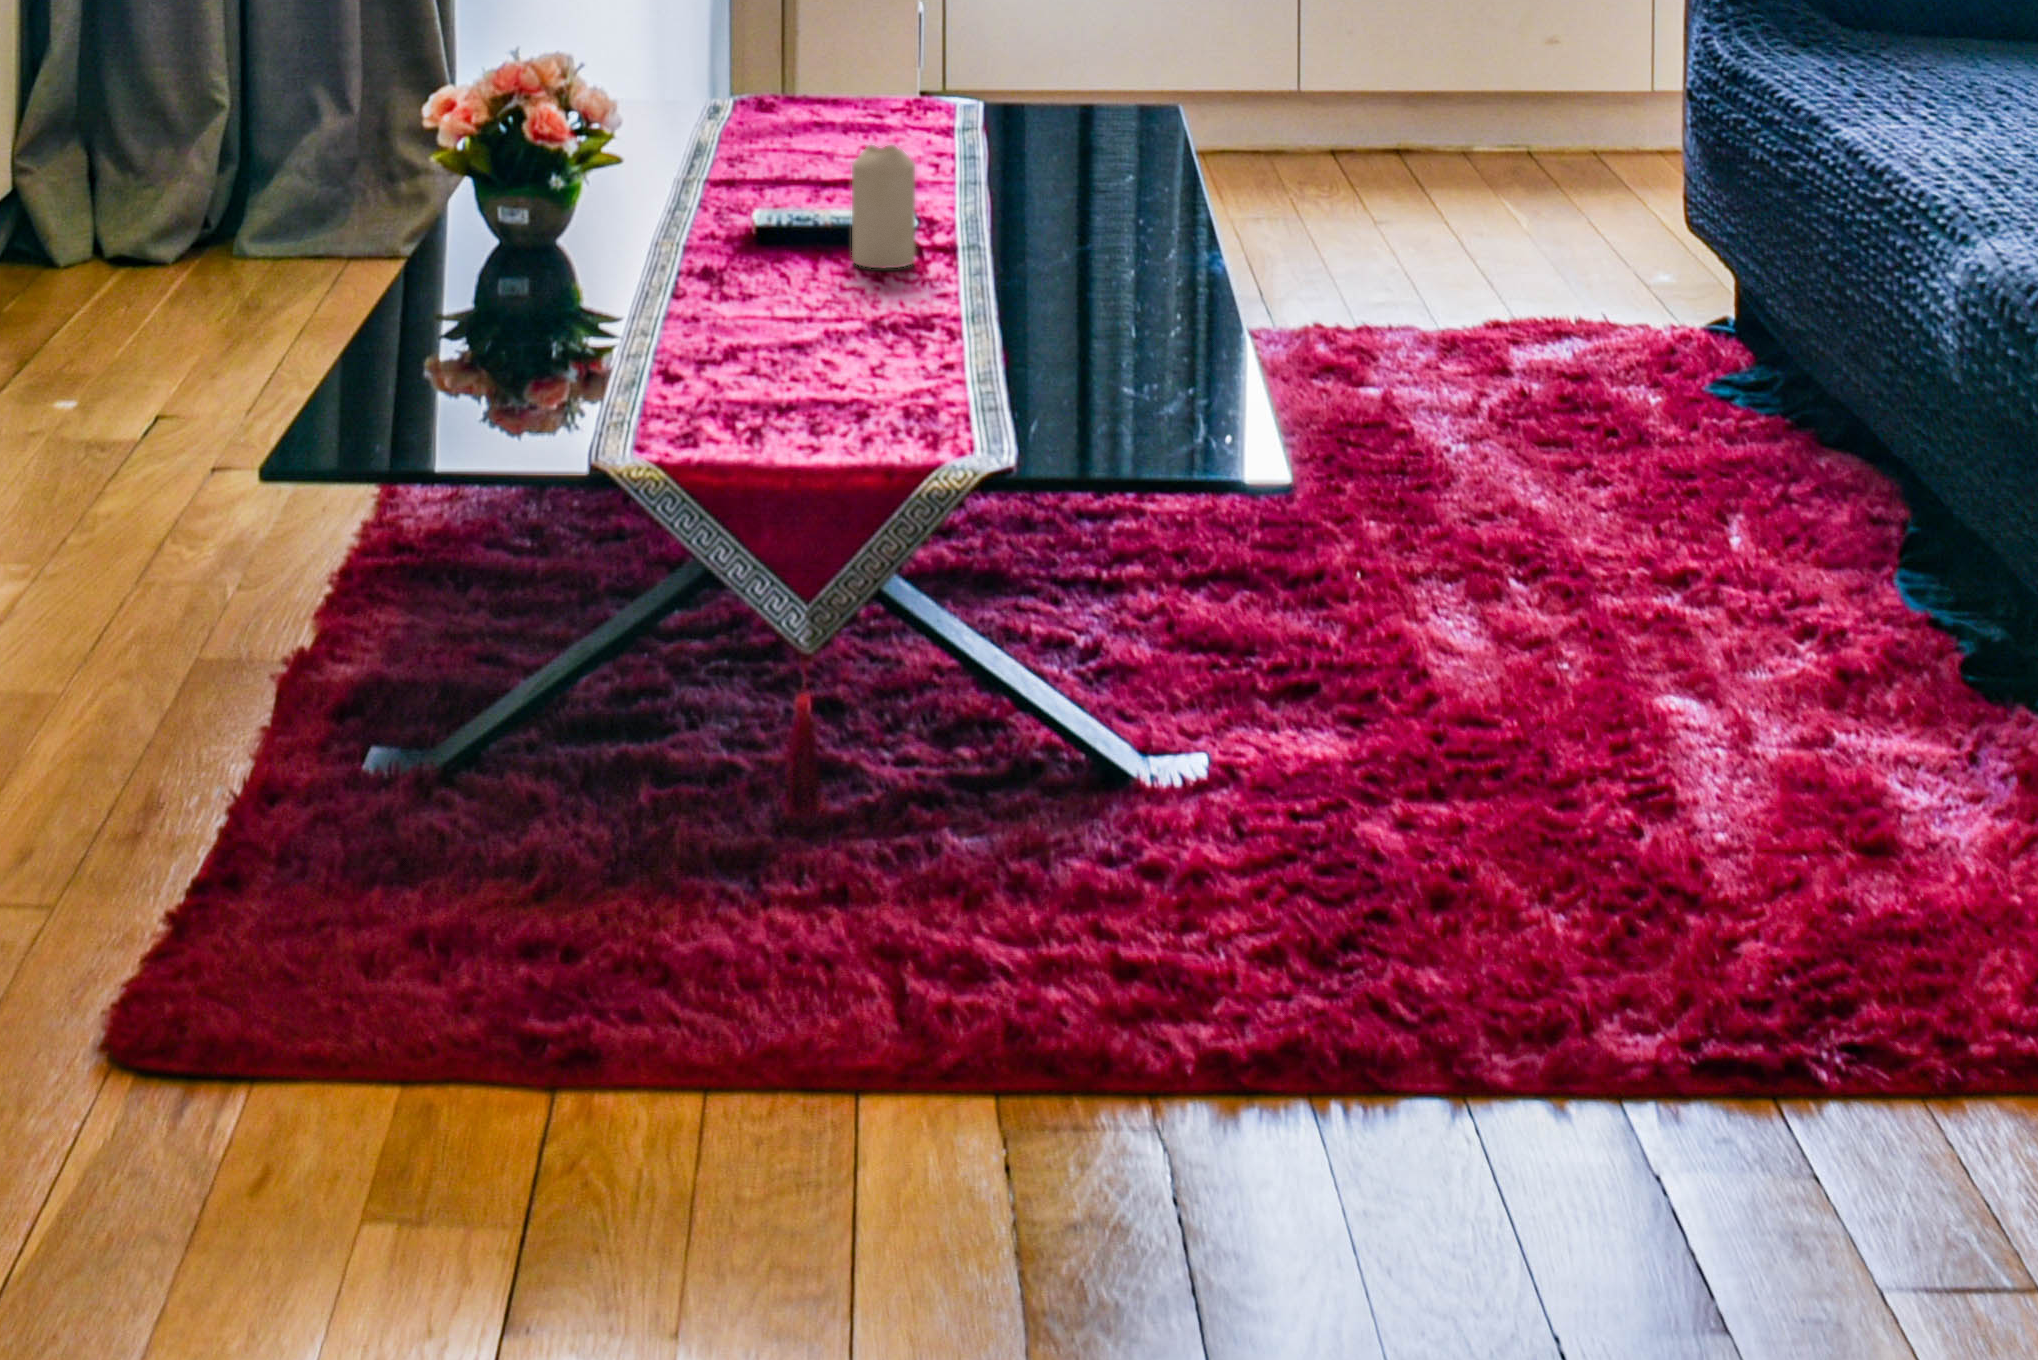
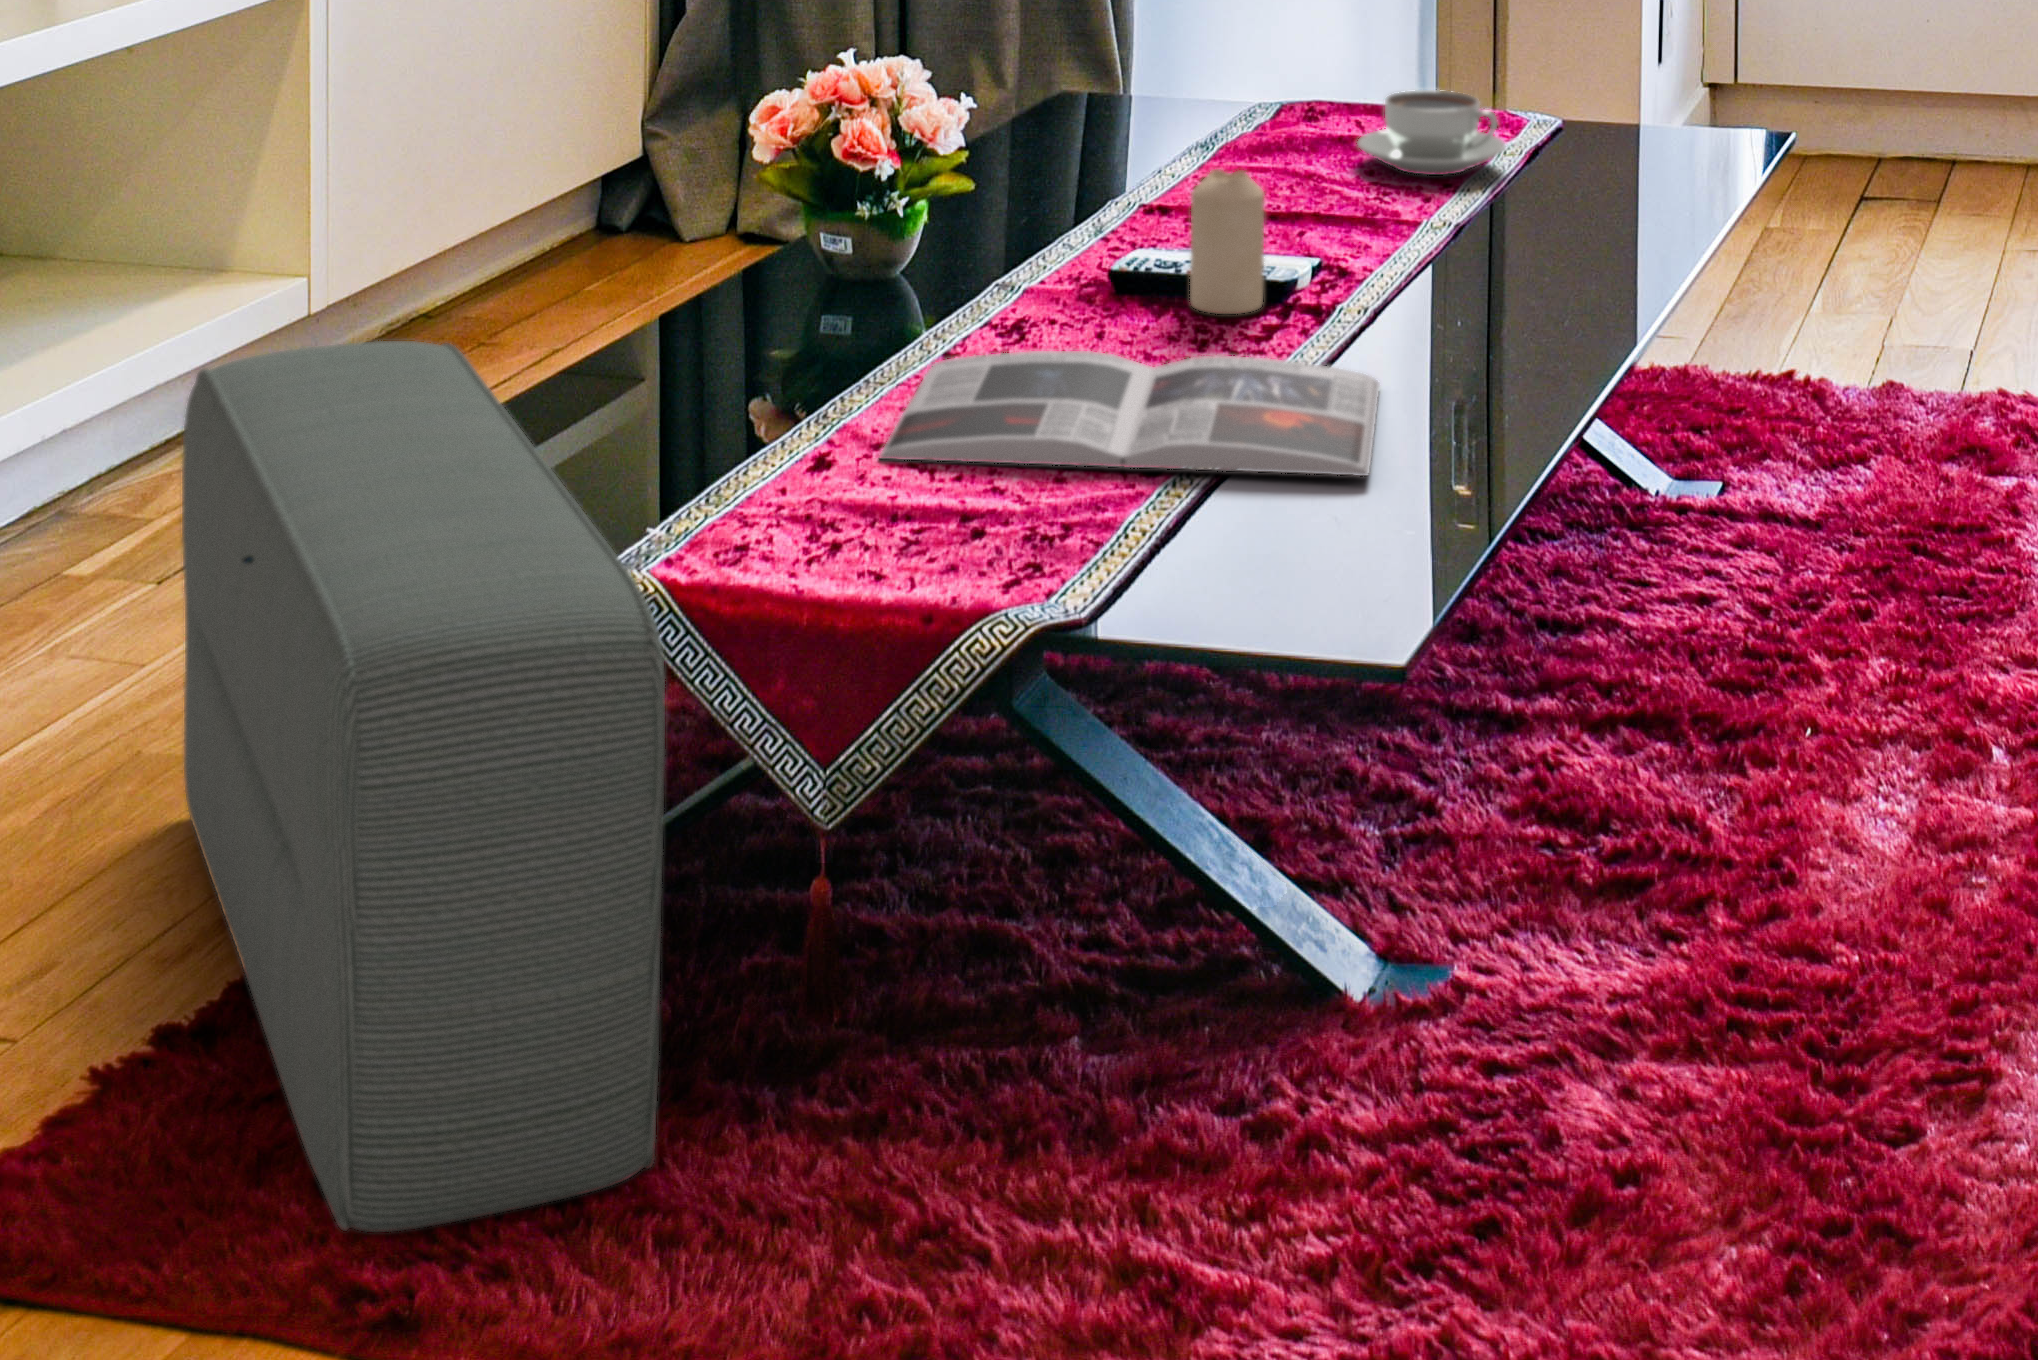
coffee cup: none [878,83,1008,155] -> present [1358,90,1505,175]
magazine: none [684,295,1130,393] -> present [880,351,1380,476]
pouf: none [37,336,694,1054] -> present [182,341,665,1232]

